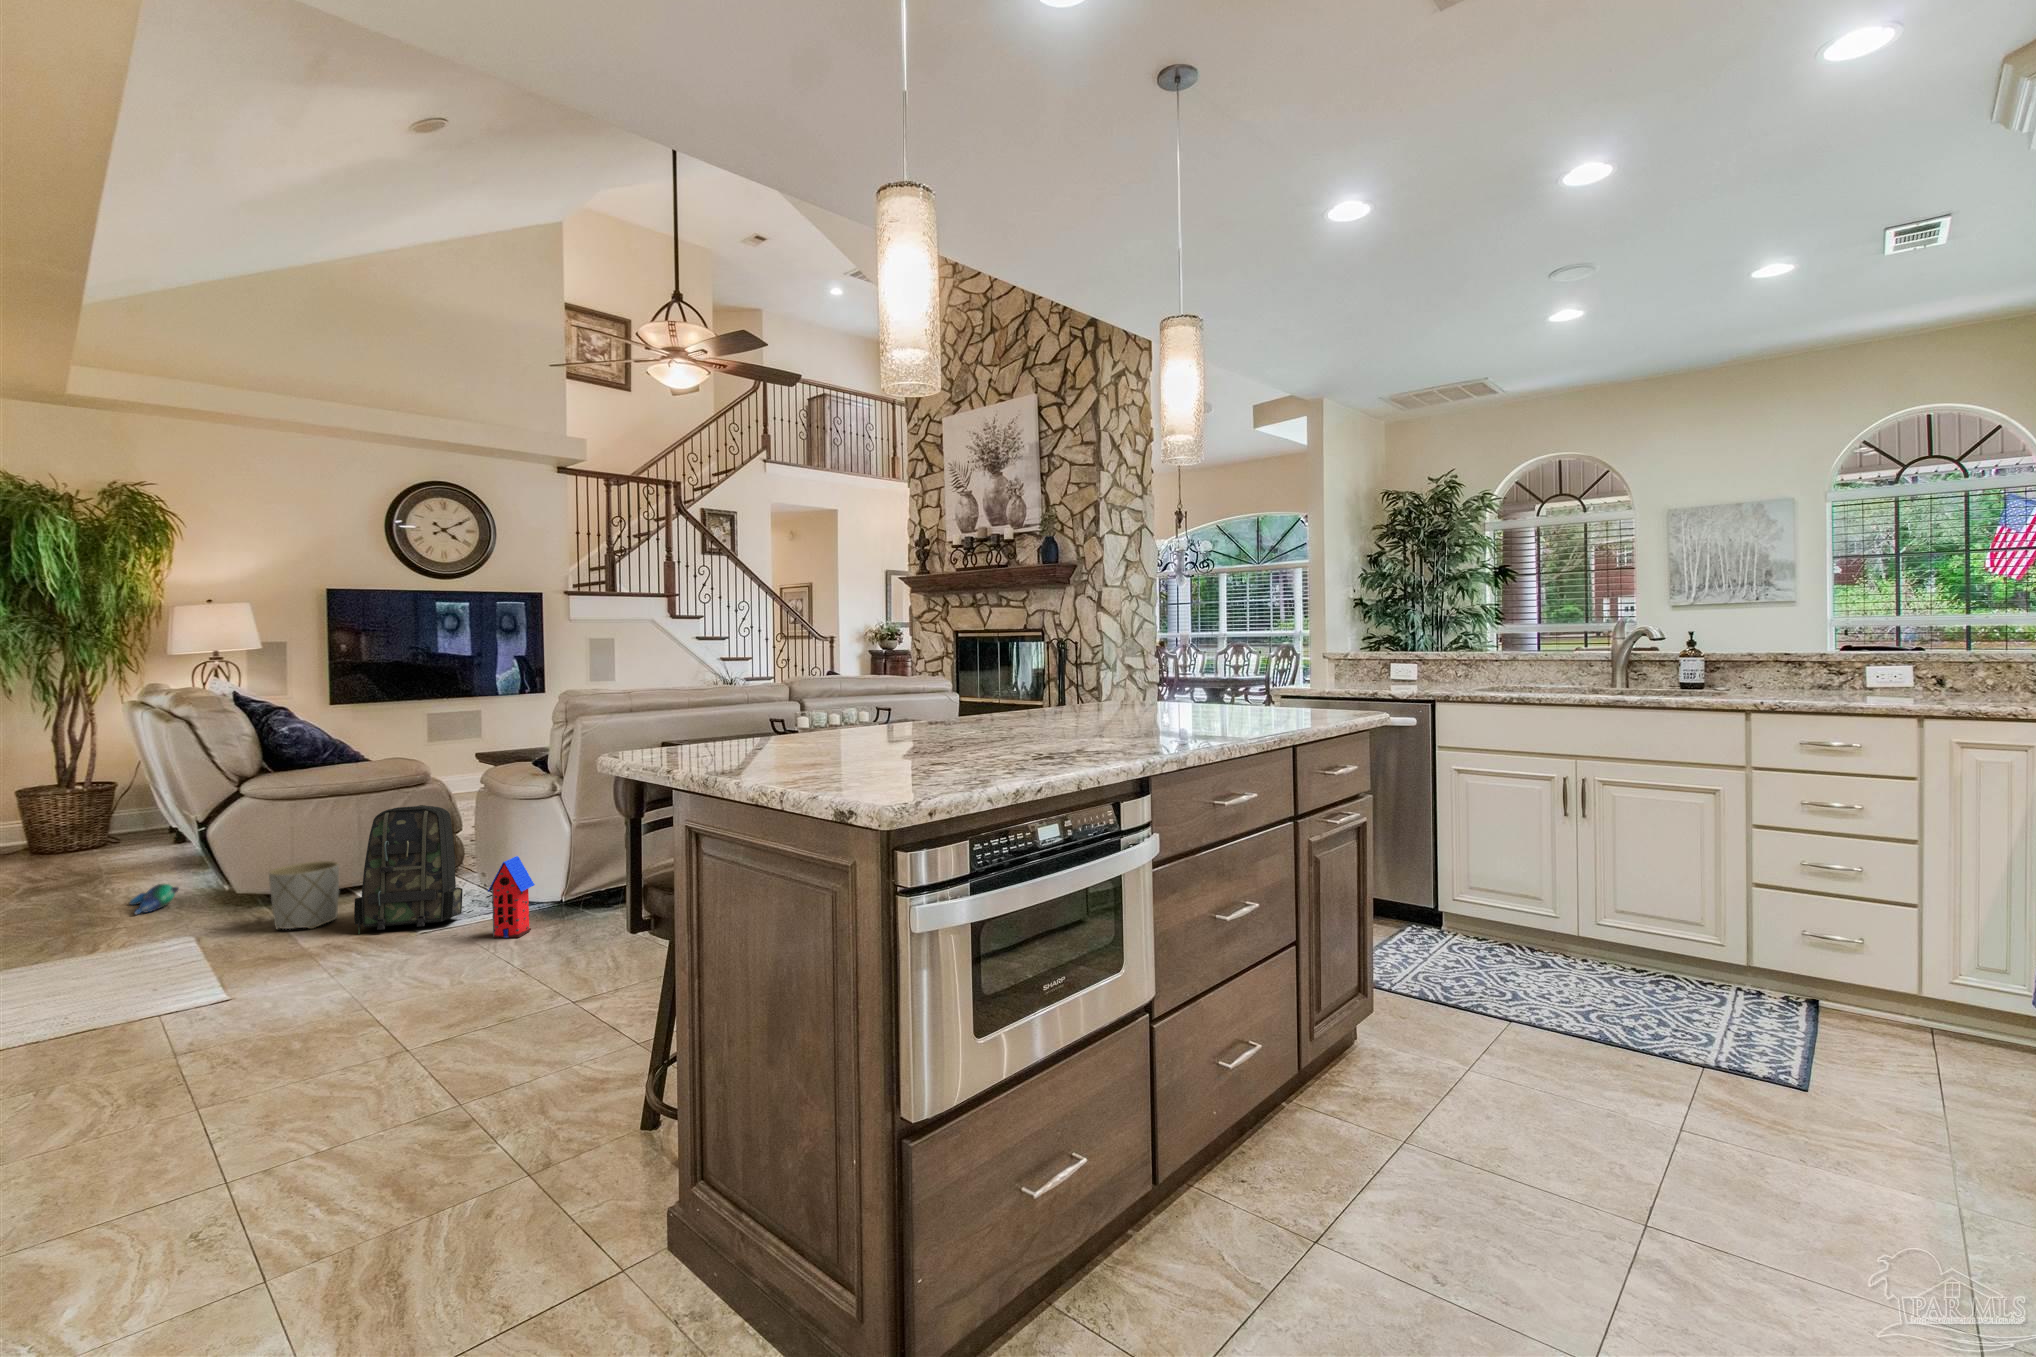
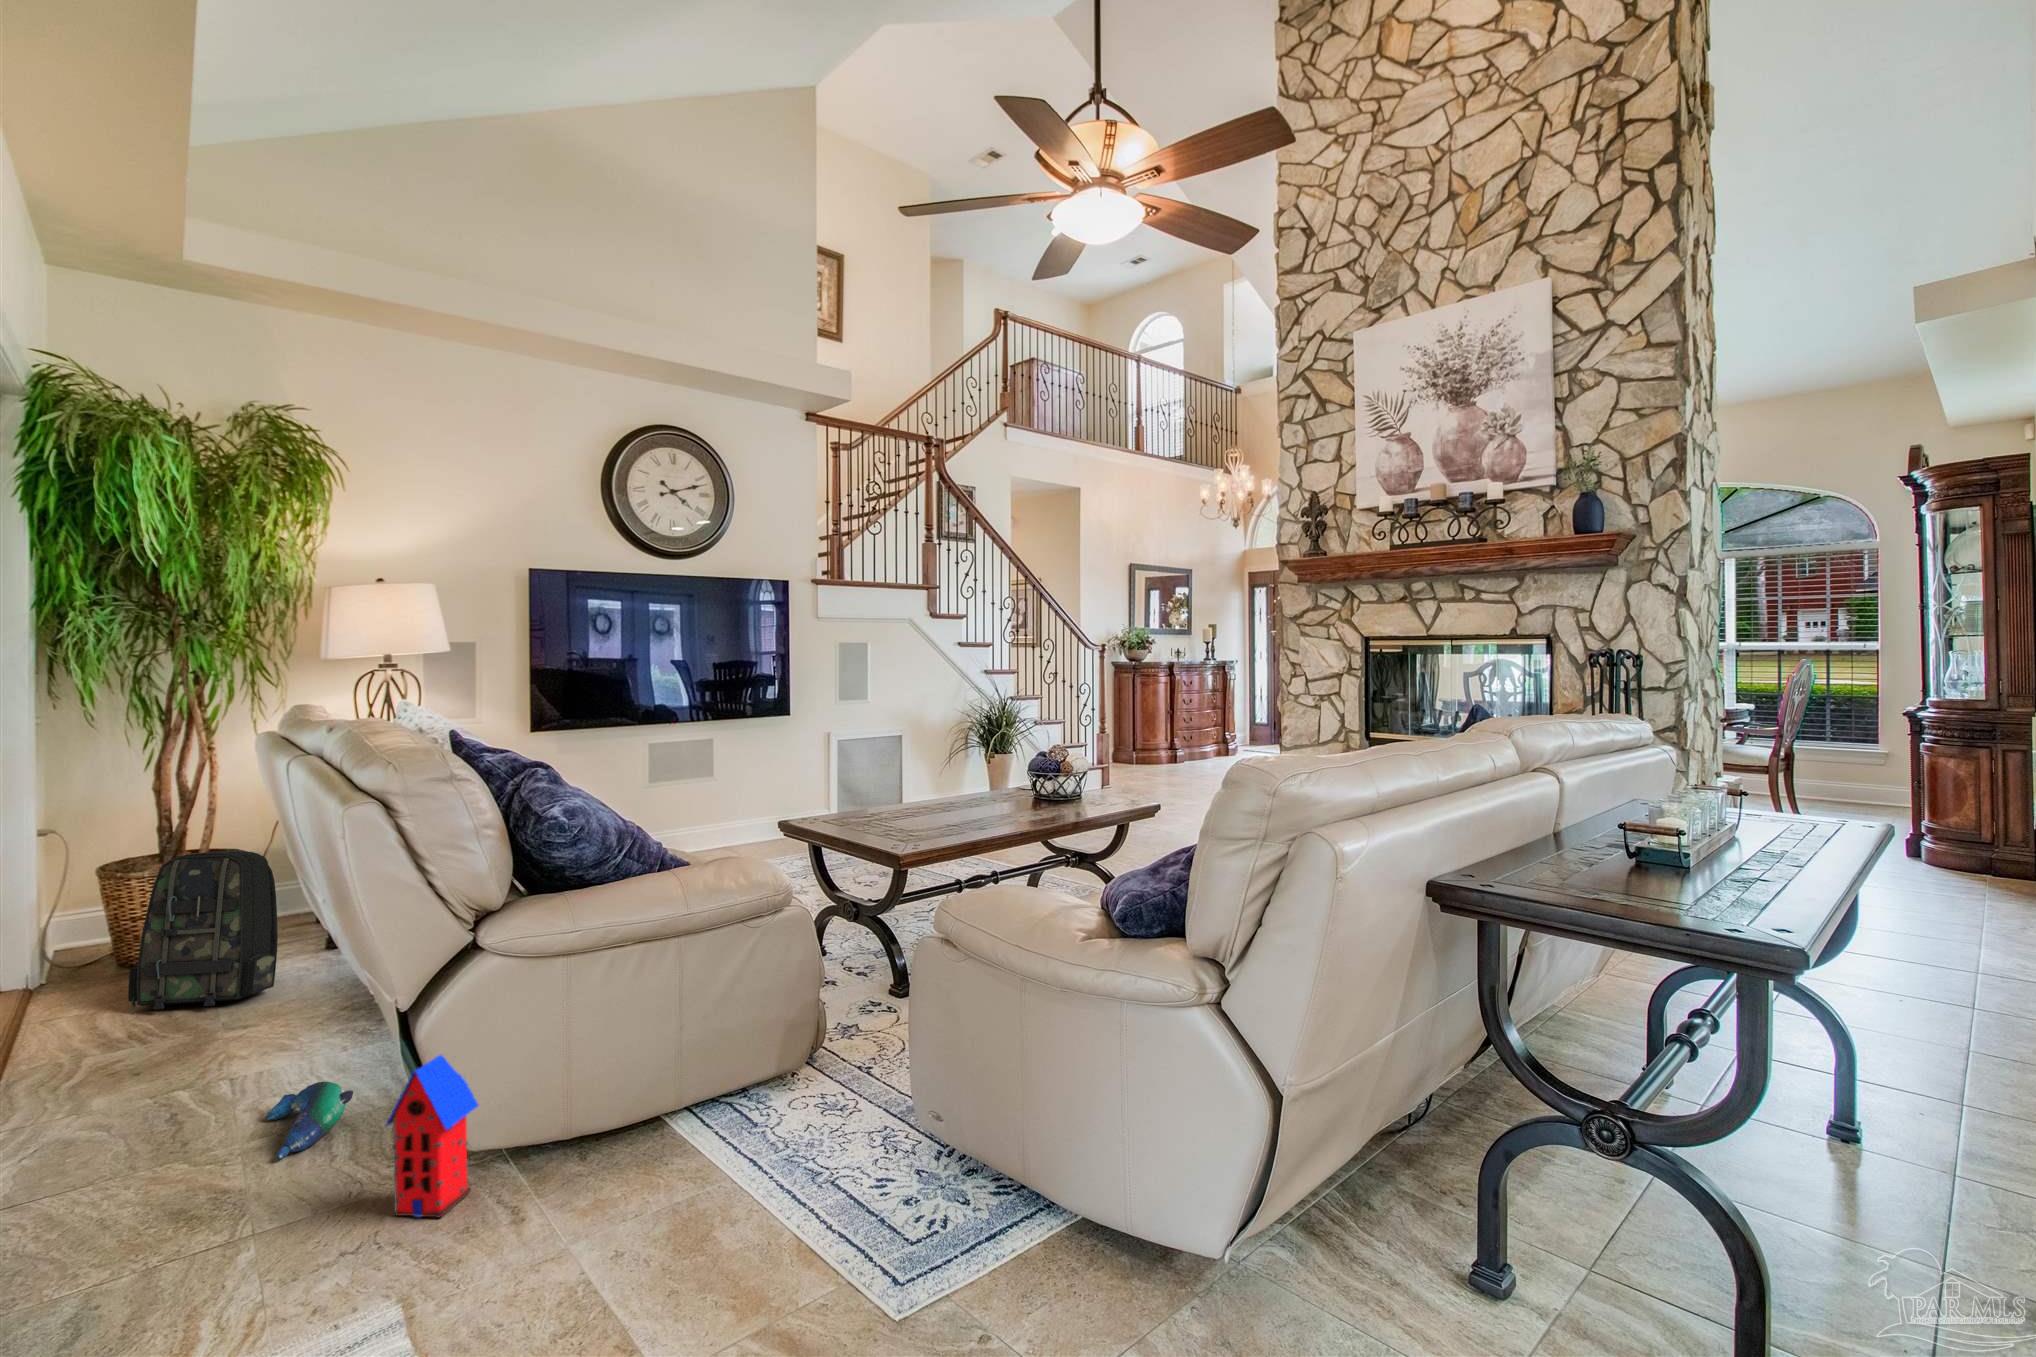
backpack: present [354,805,463,934] -> present [128,849,278,1014]
toy house: present [488,856,535,938] -> present [385,1055,478,1217]
planter: present [269,861,339,930] -> none [545,1076,669,1243]

